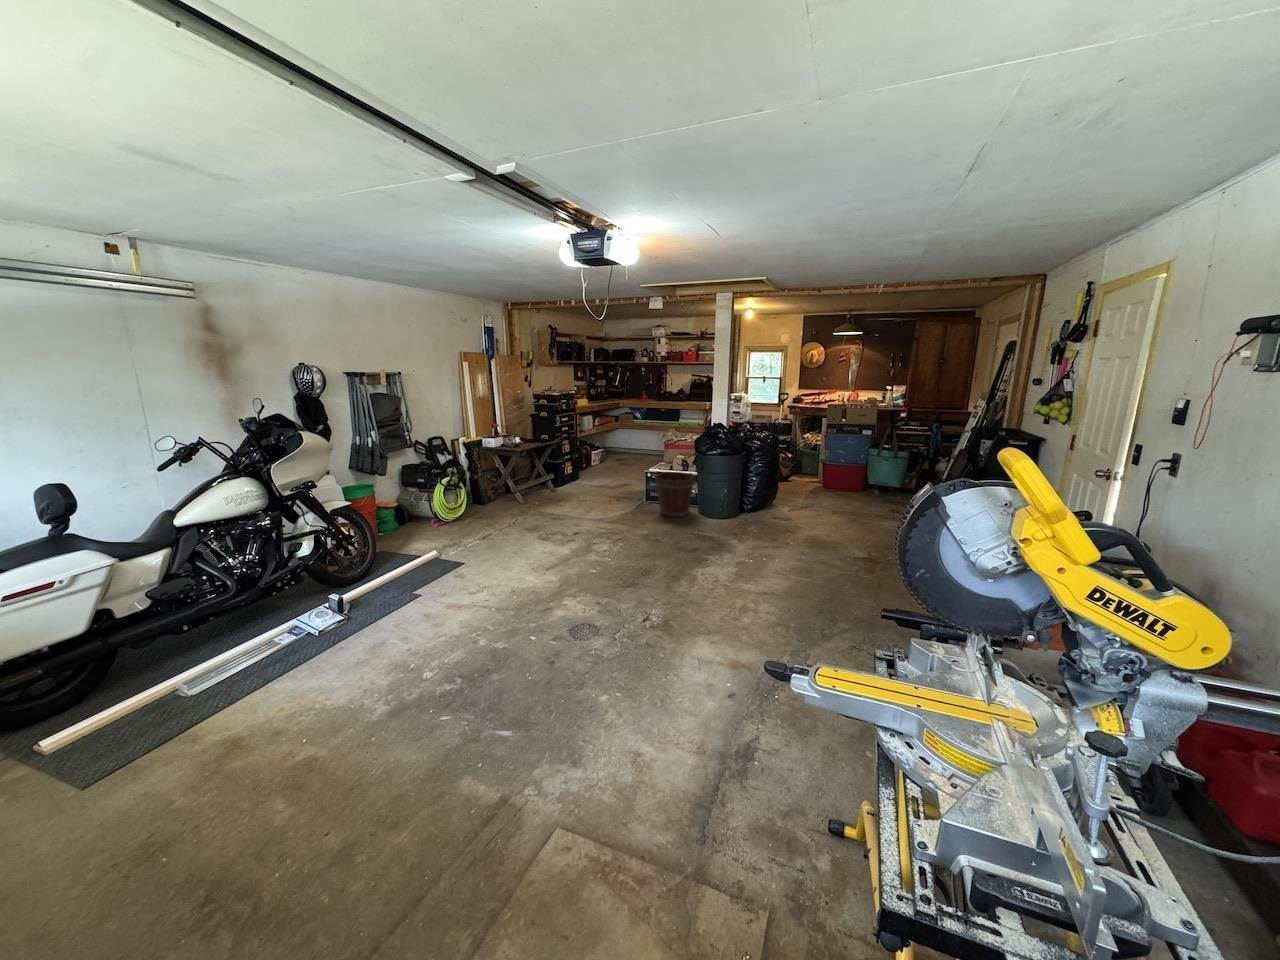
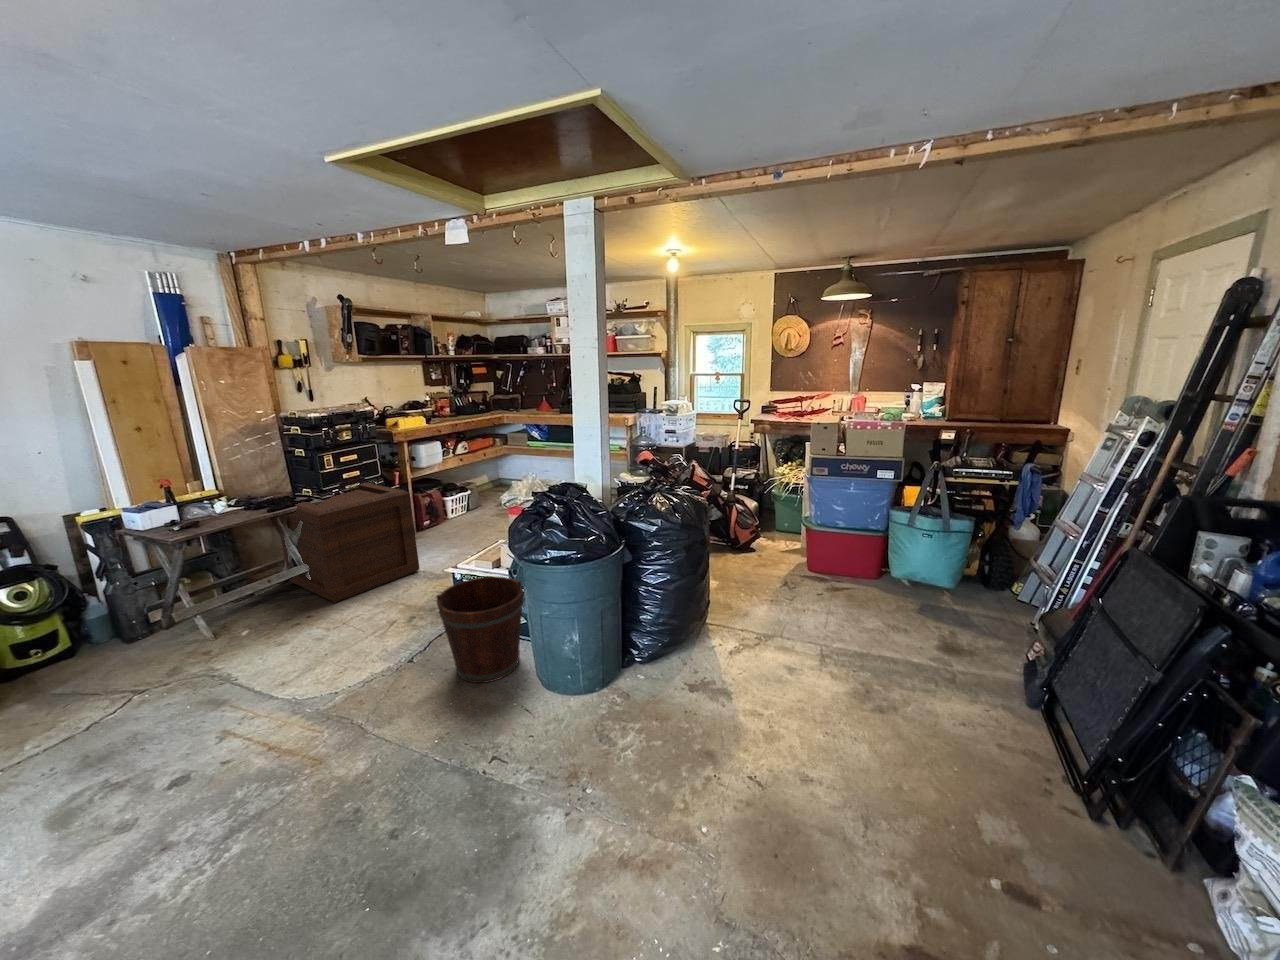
wooden crate: none [533,434,604,494] -> present [279,483,420,603]

